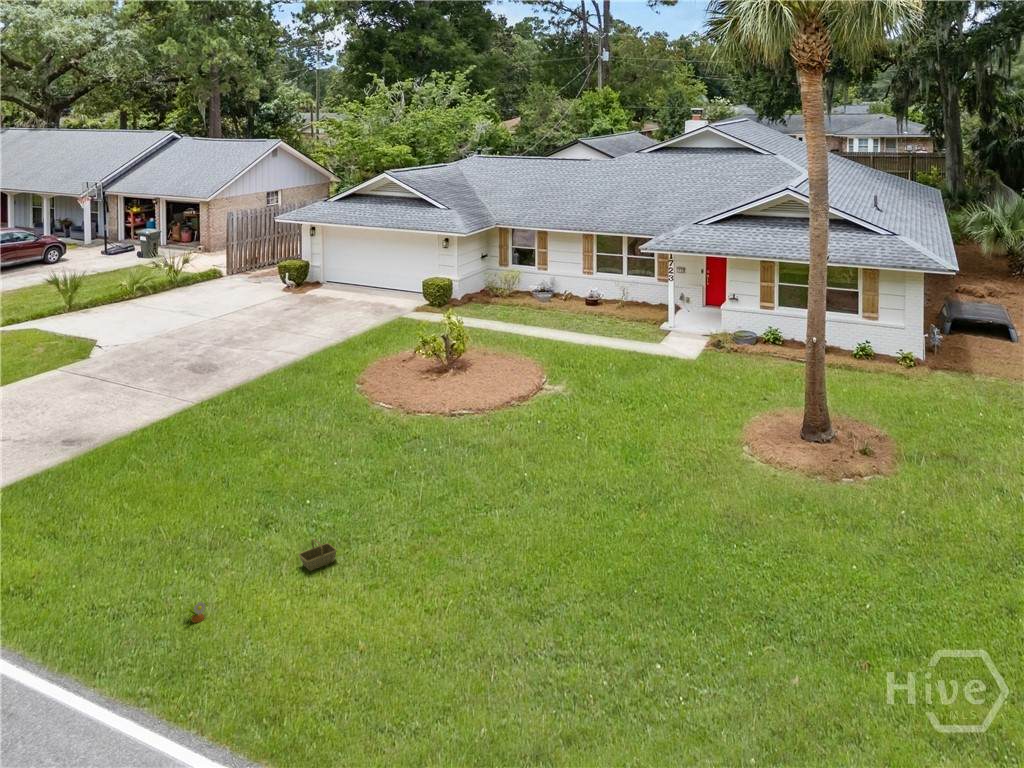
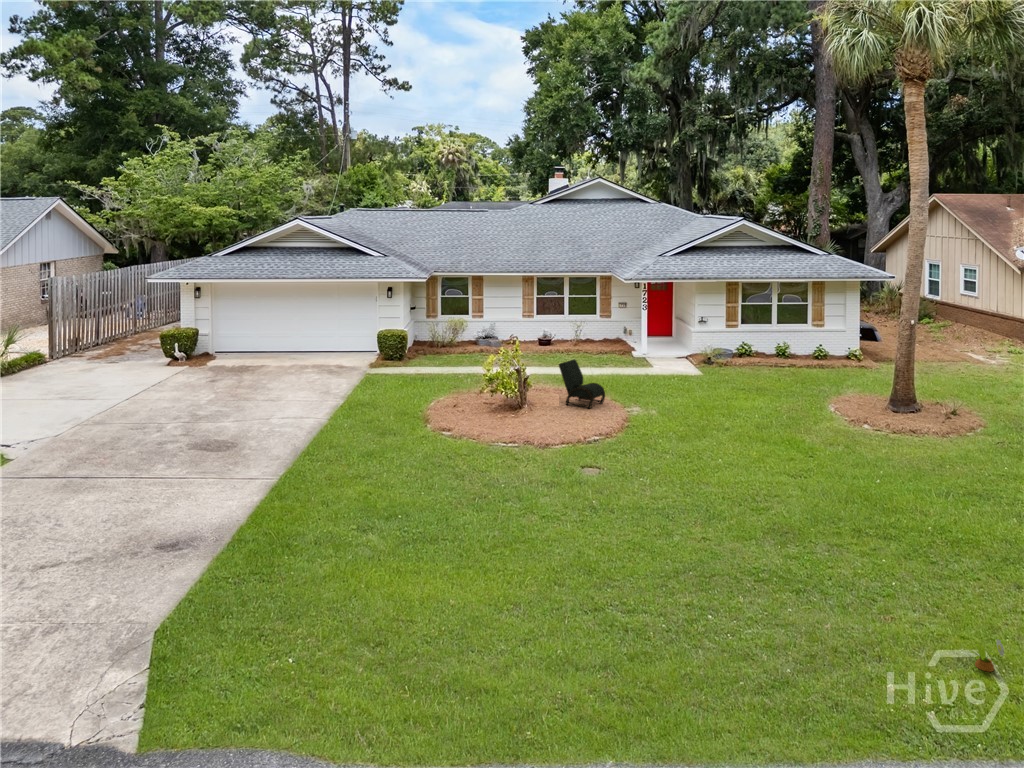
lounge chair: none [452,328,487,375] -> present [559,359,605,409]
basket: present [299,539,337,571] -> none [907,550,943,588]

